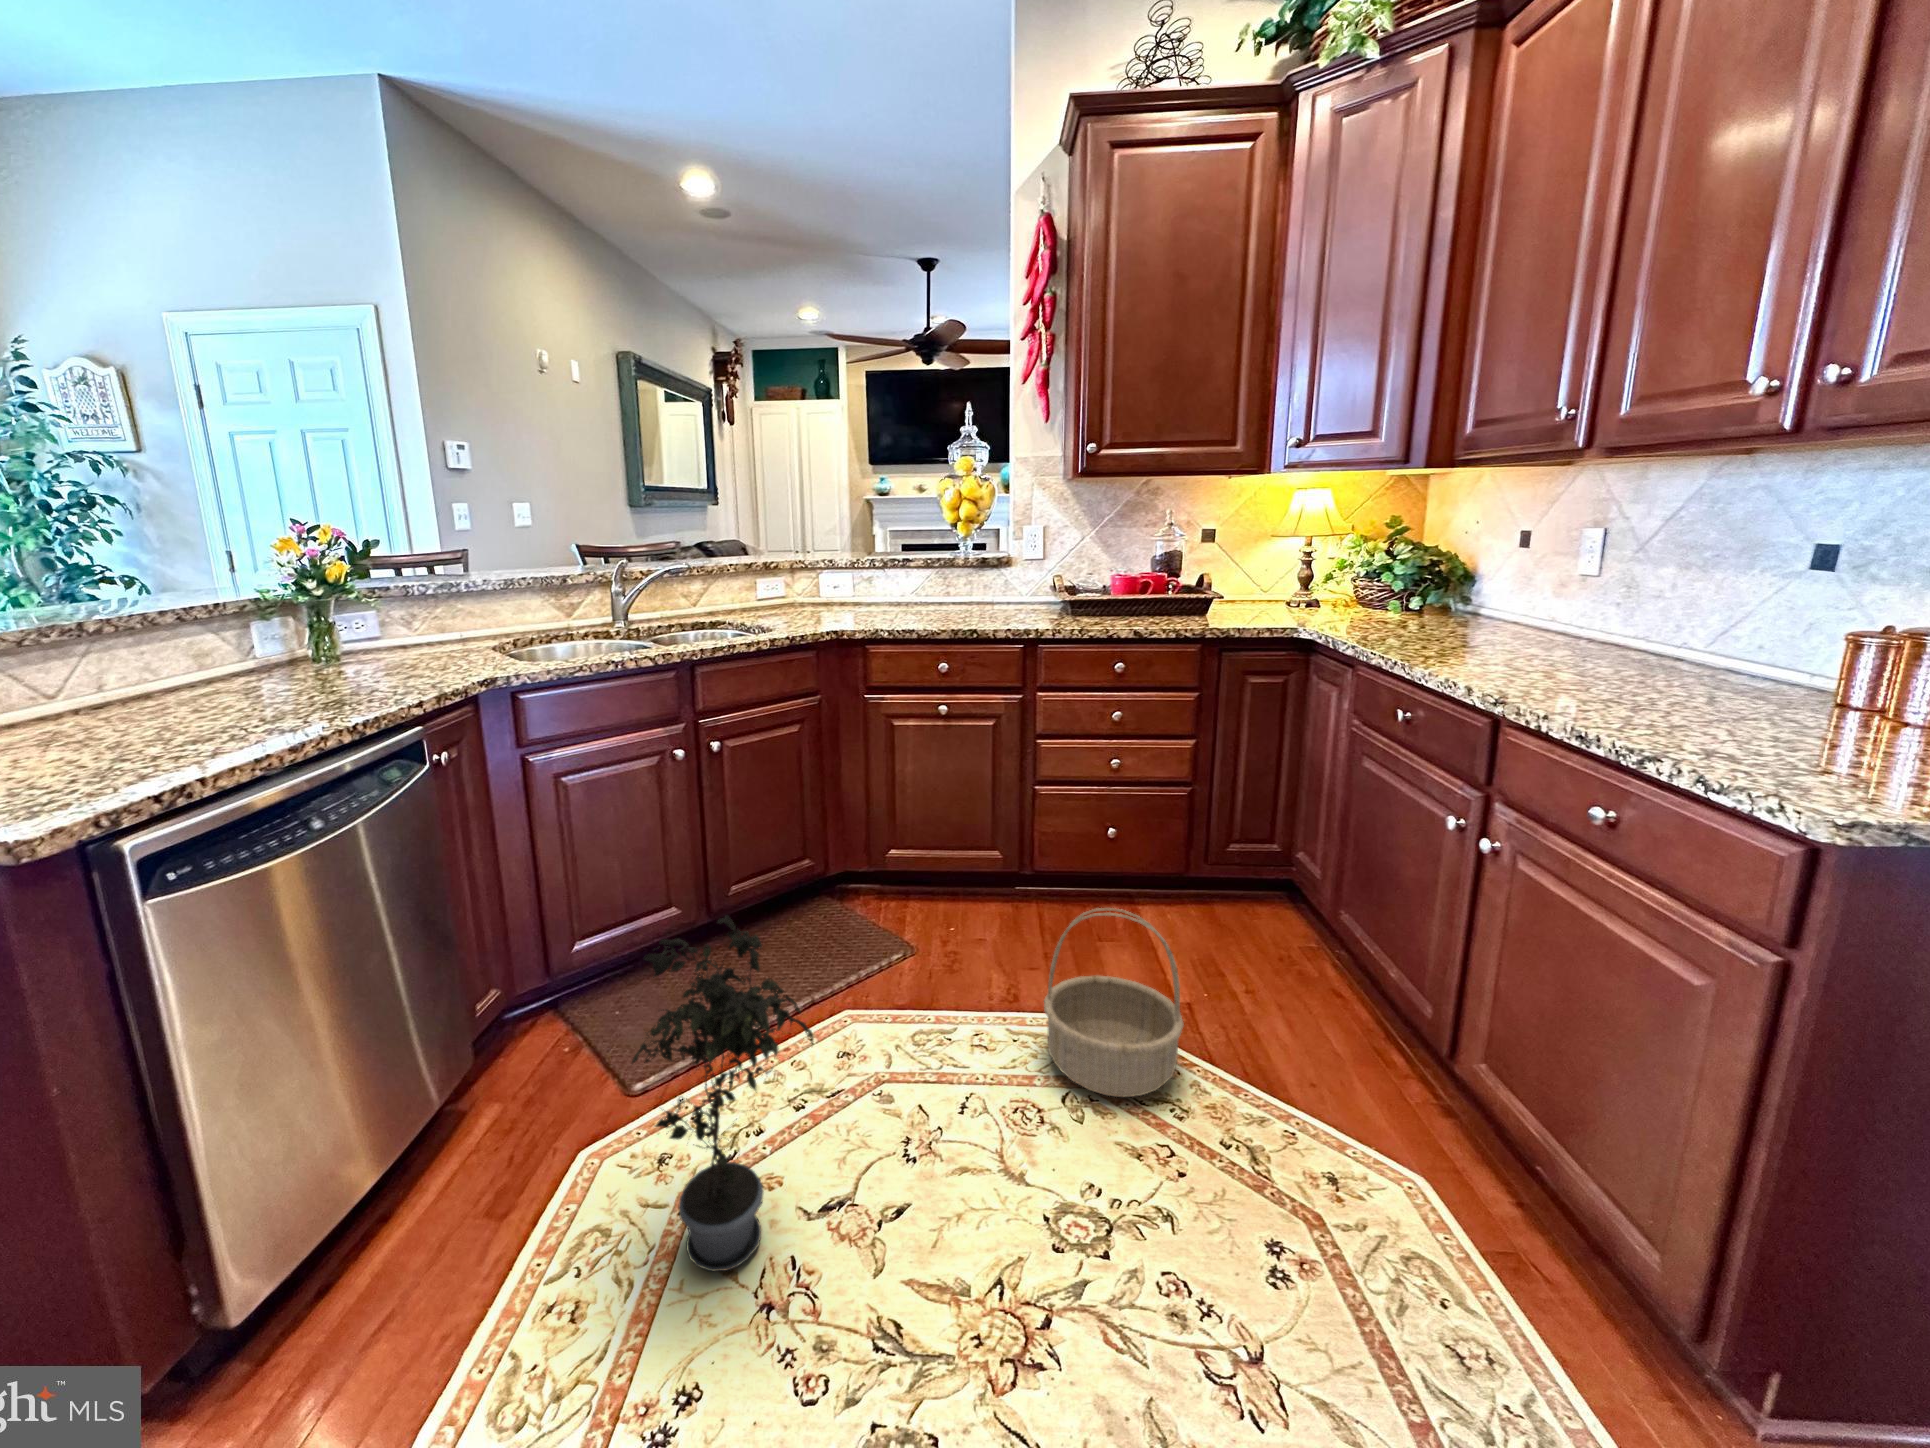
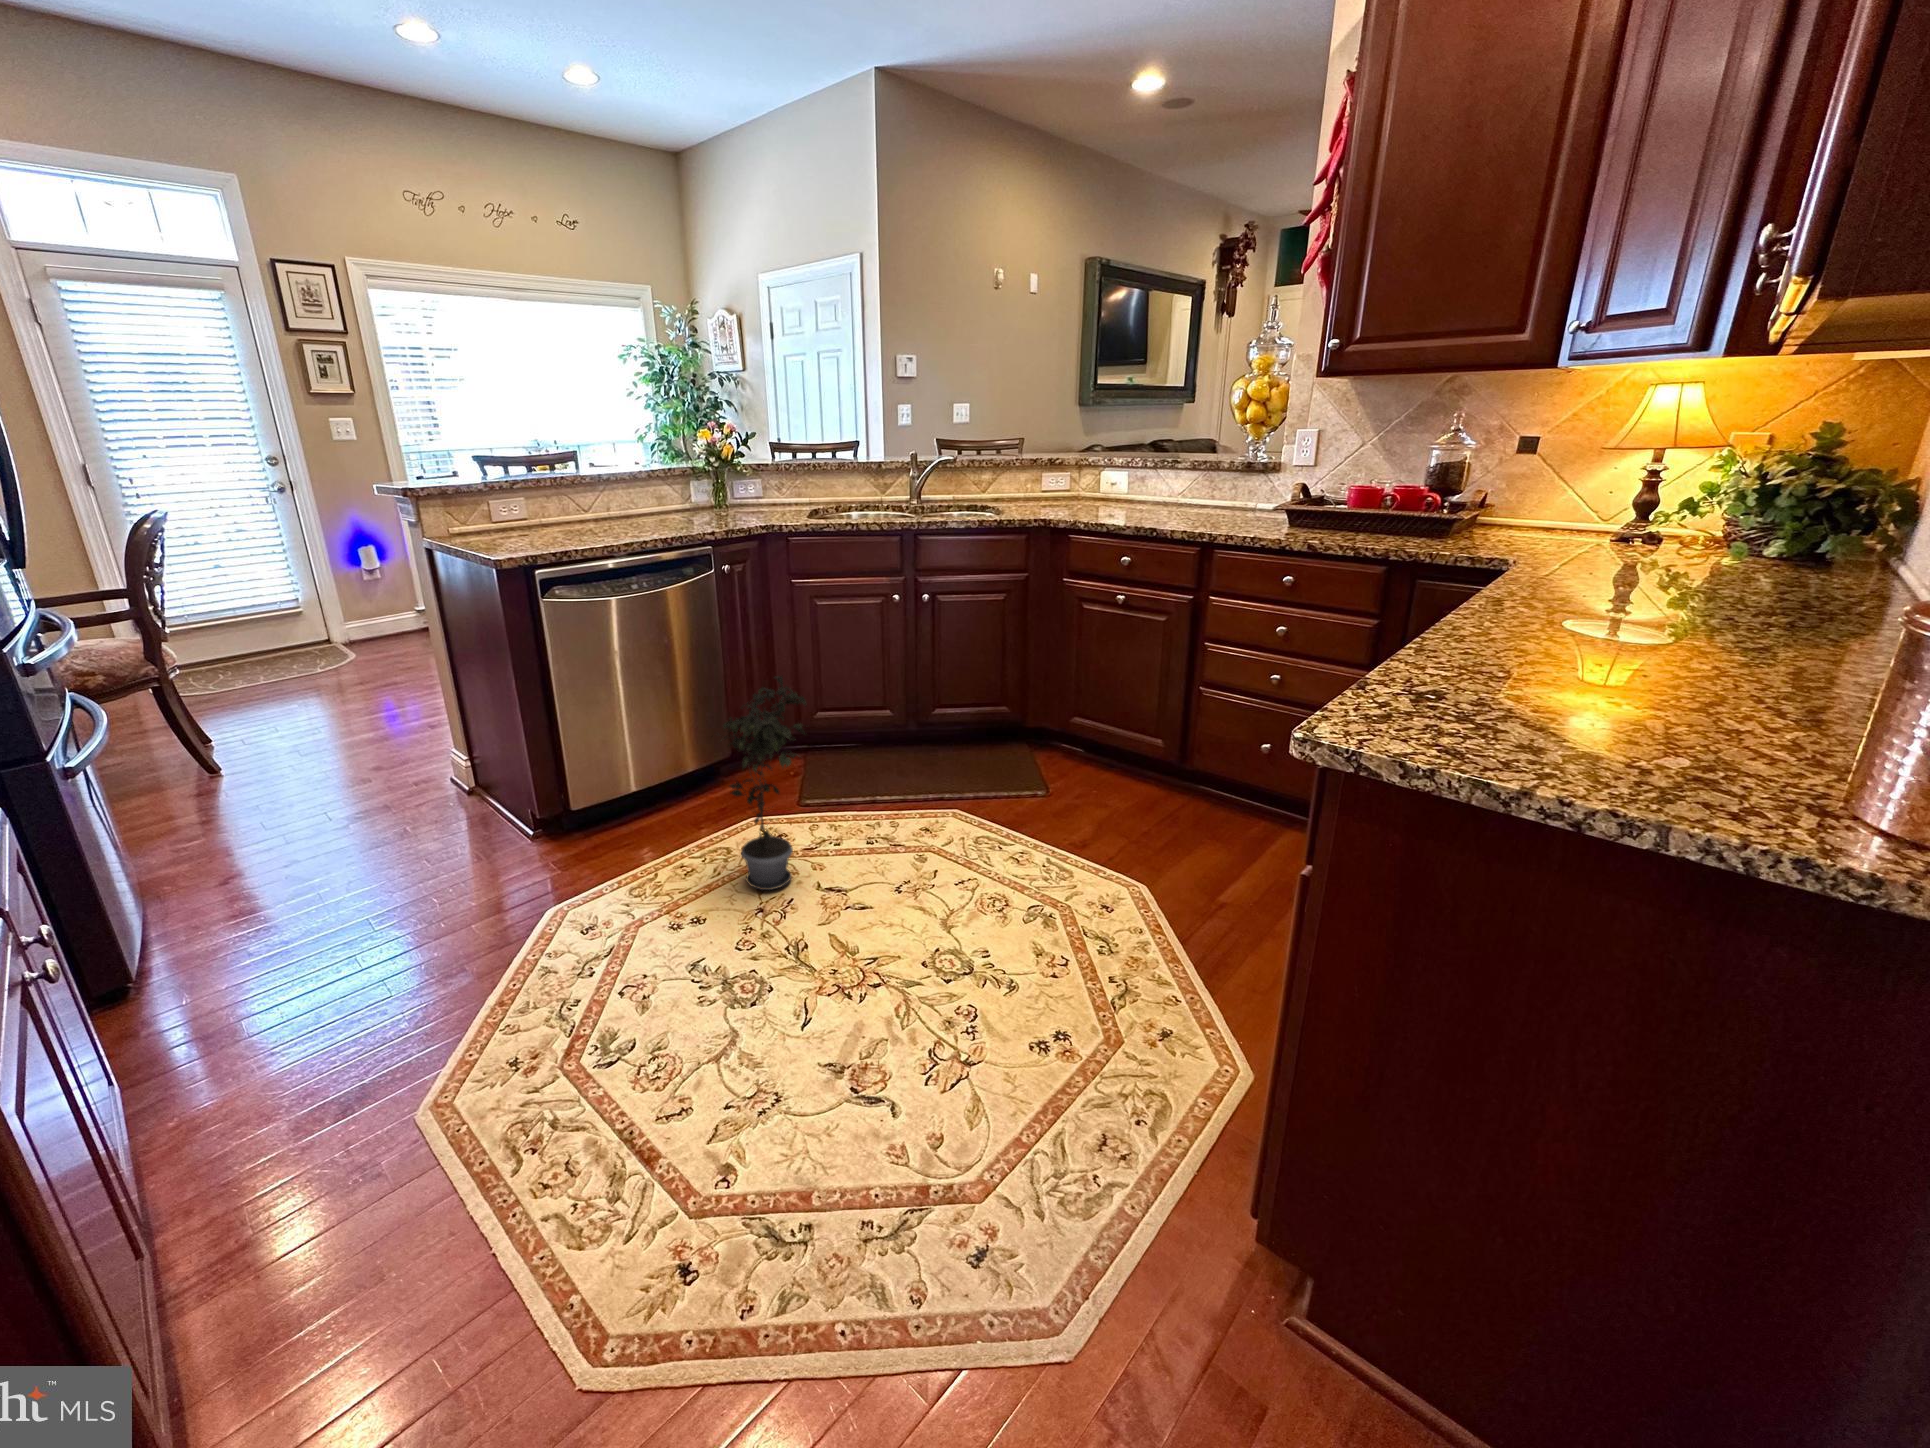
basket: present [1044,908,1184,1097] -> none [1040,769,1154,936]

